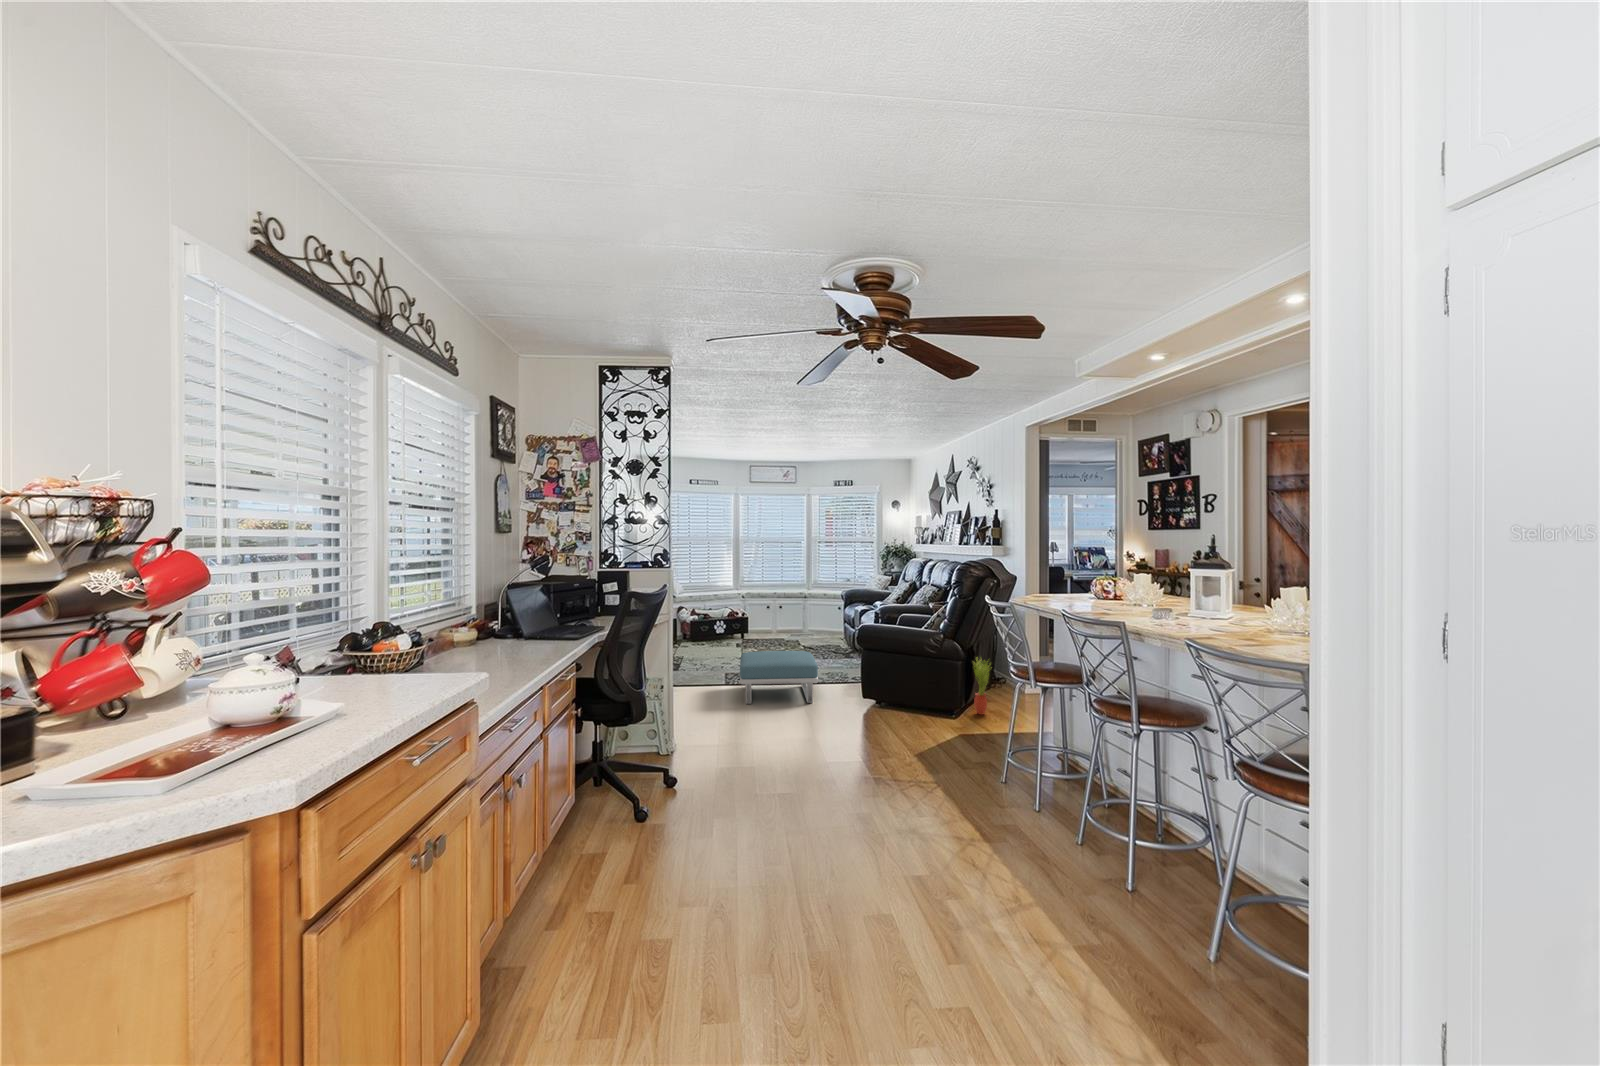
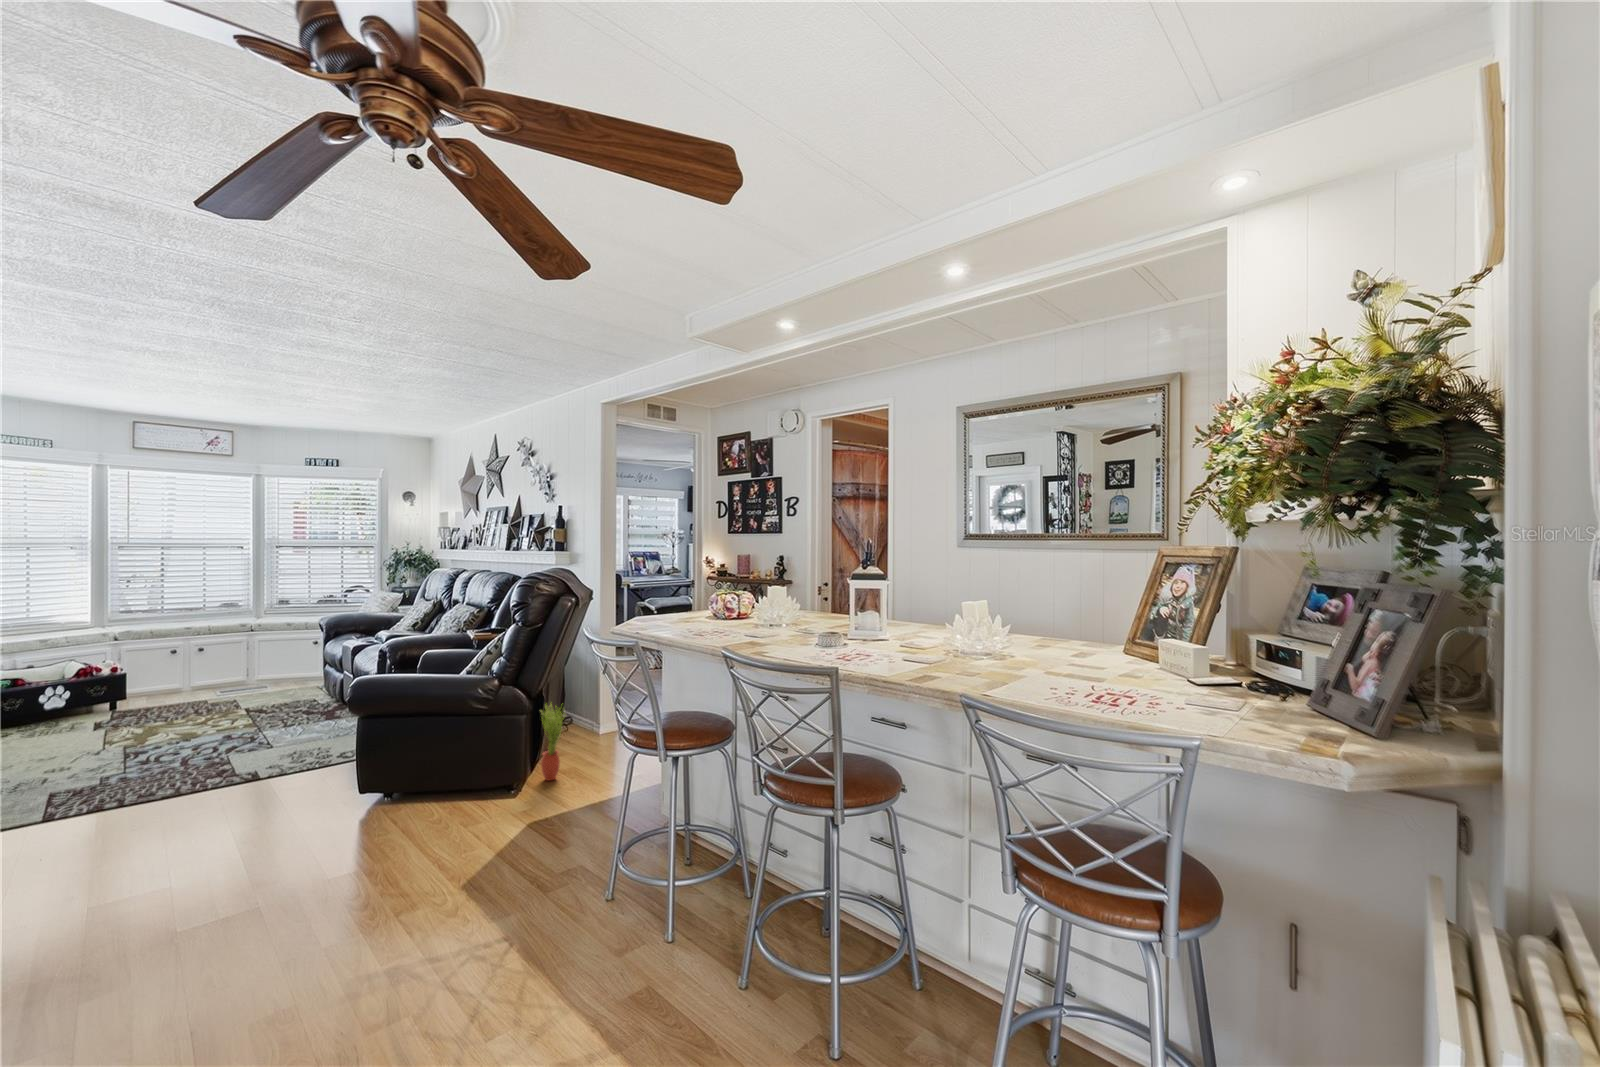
footstool: present [740,651,818,704] -> none [79,730,271,859]

